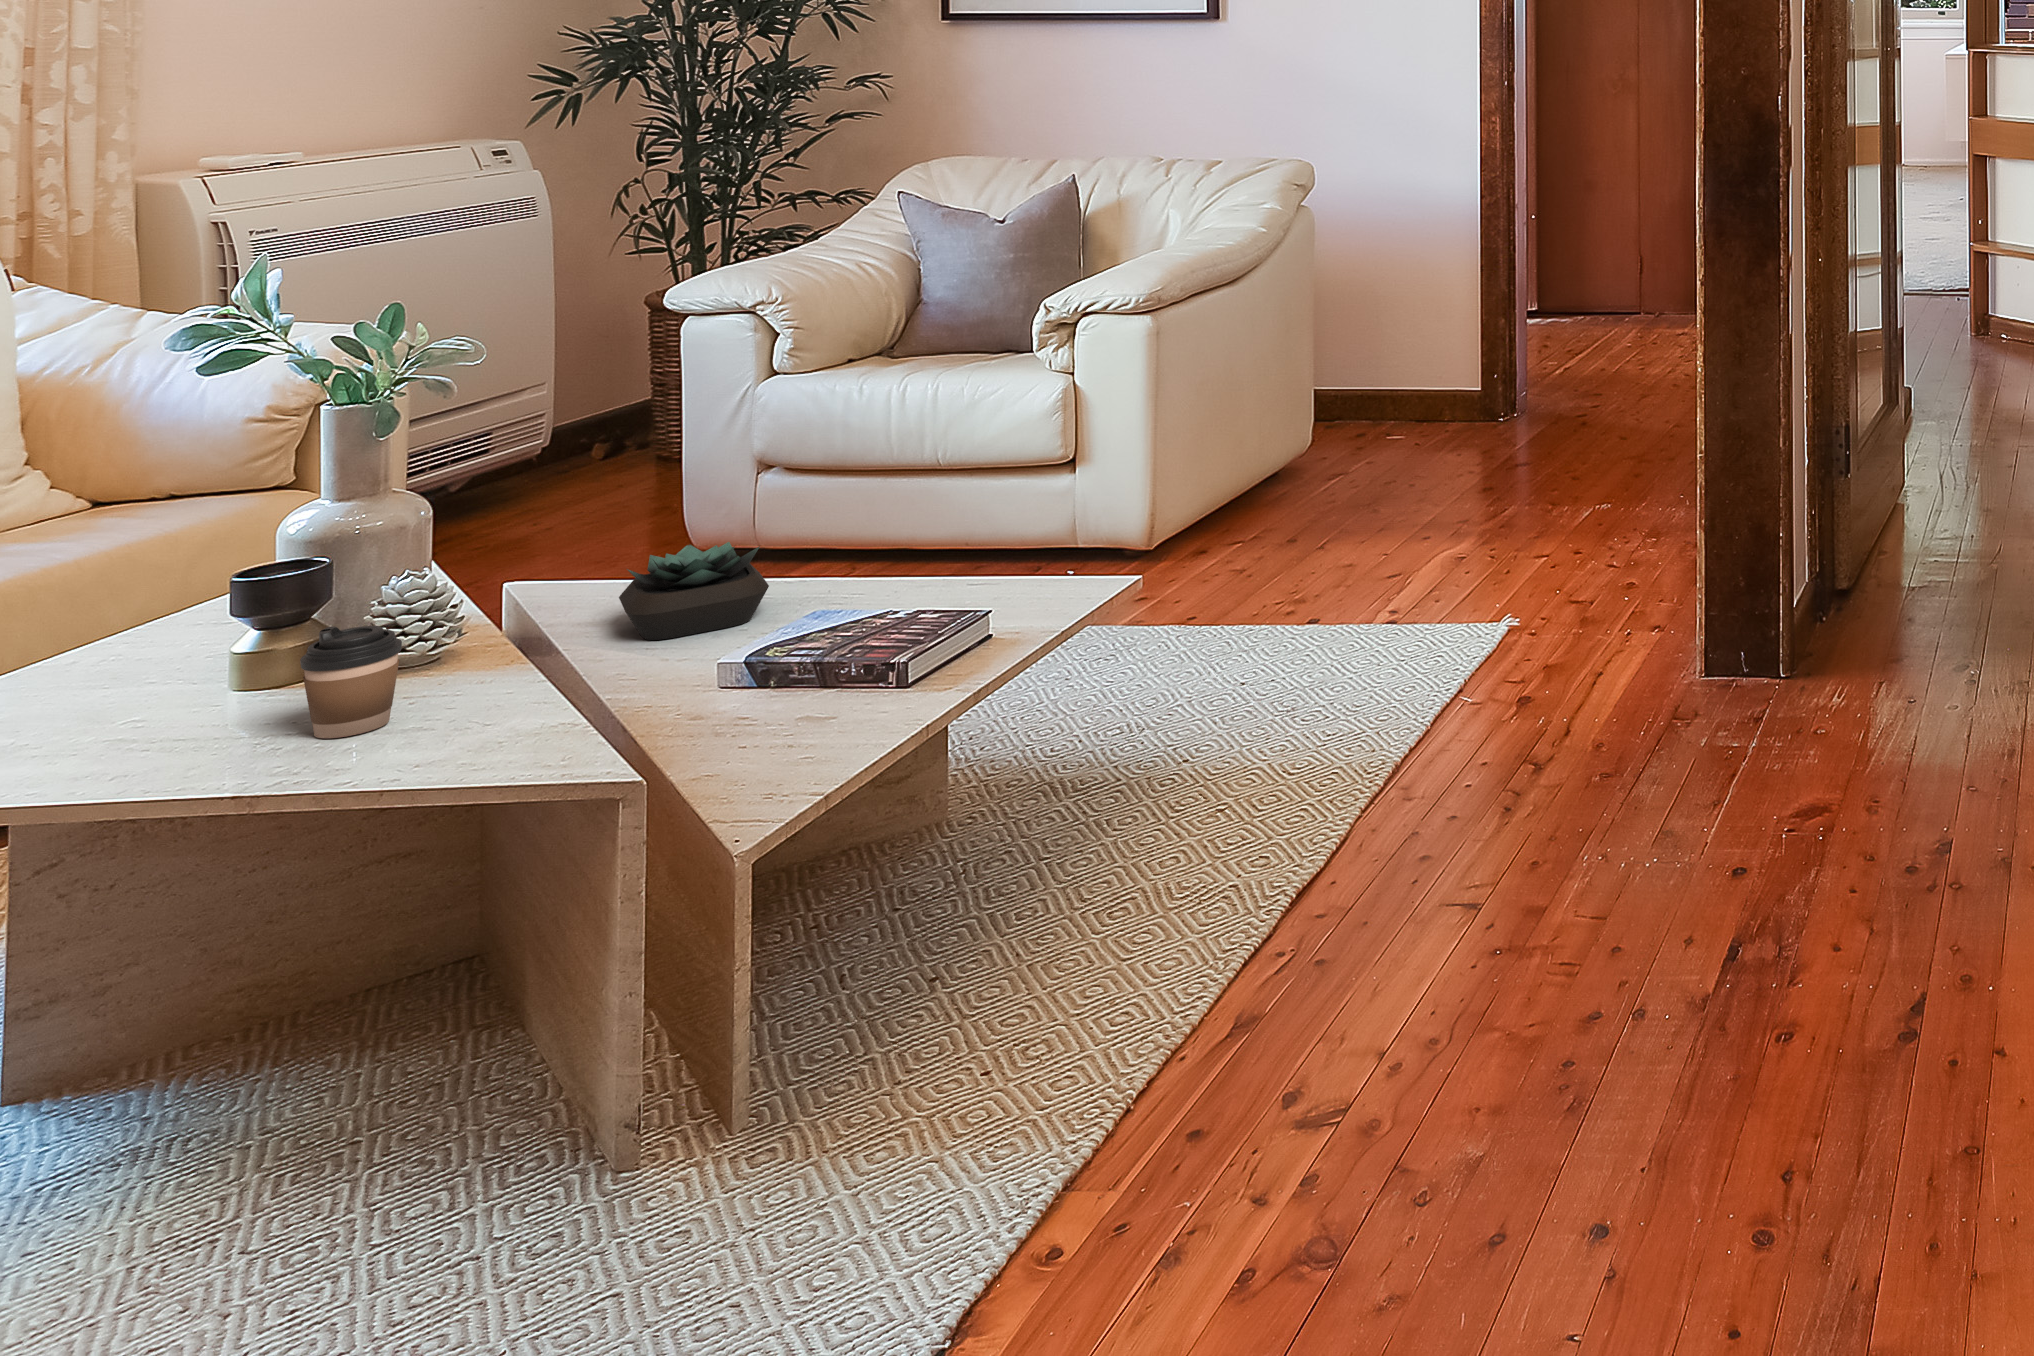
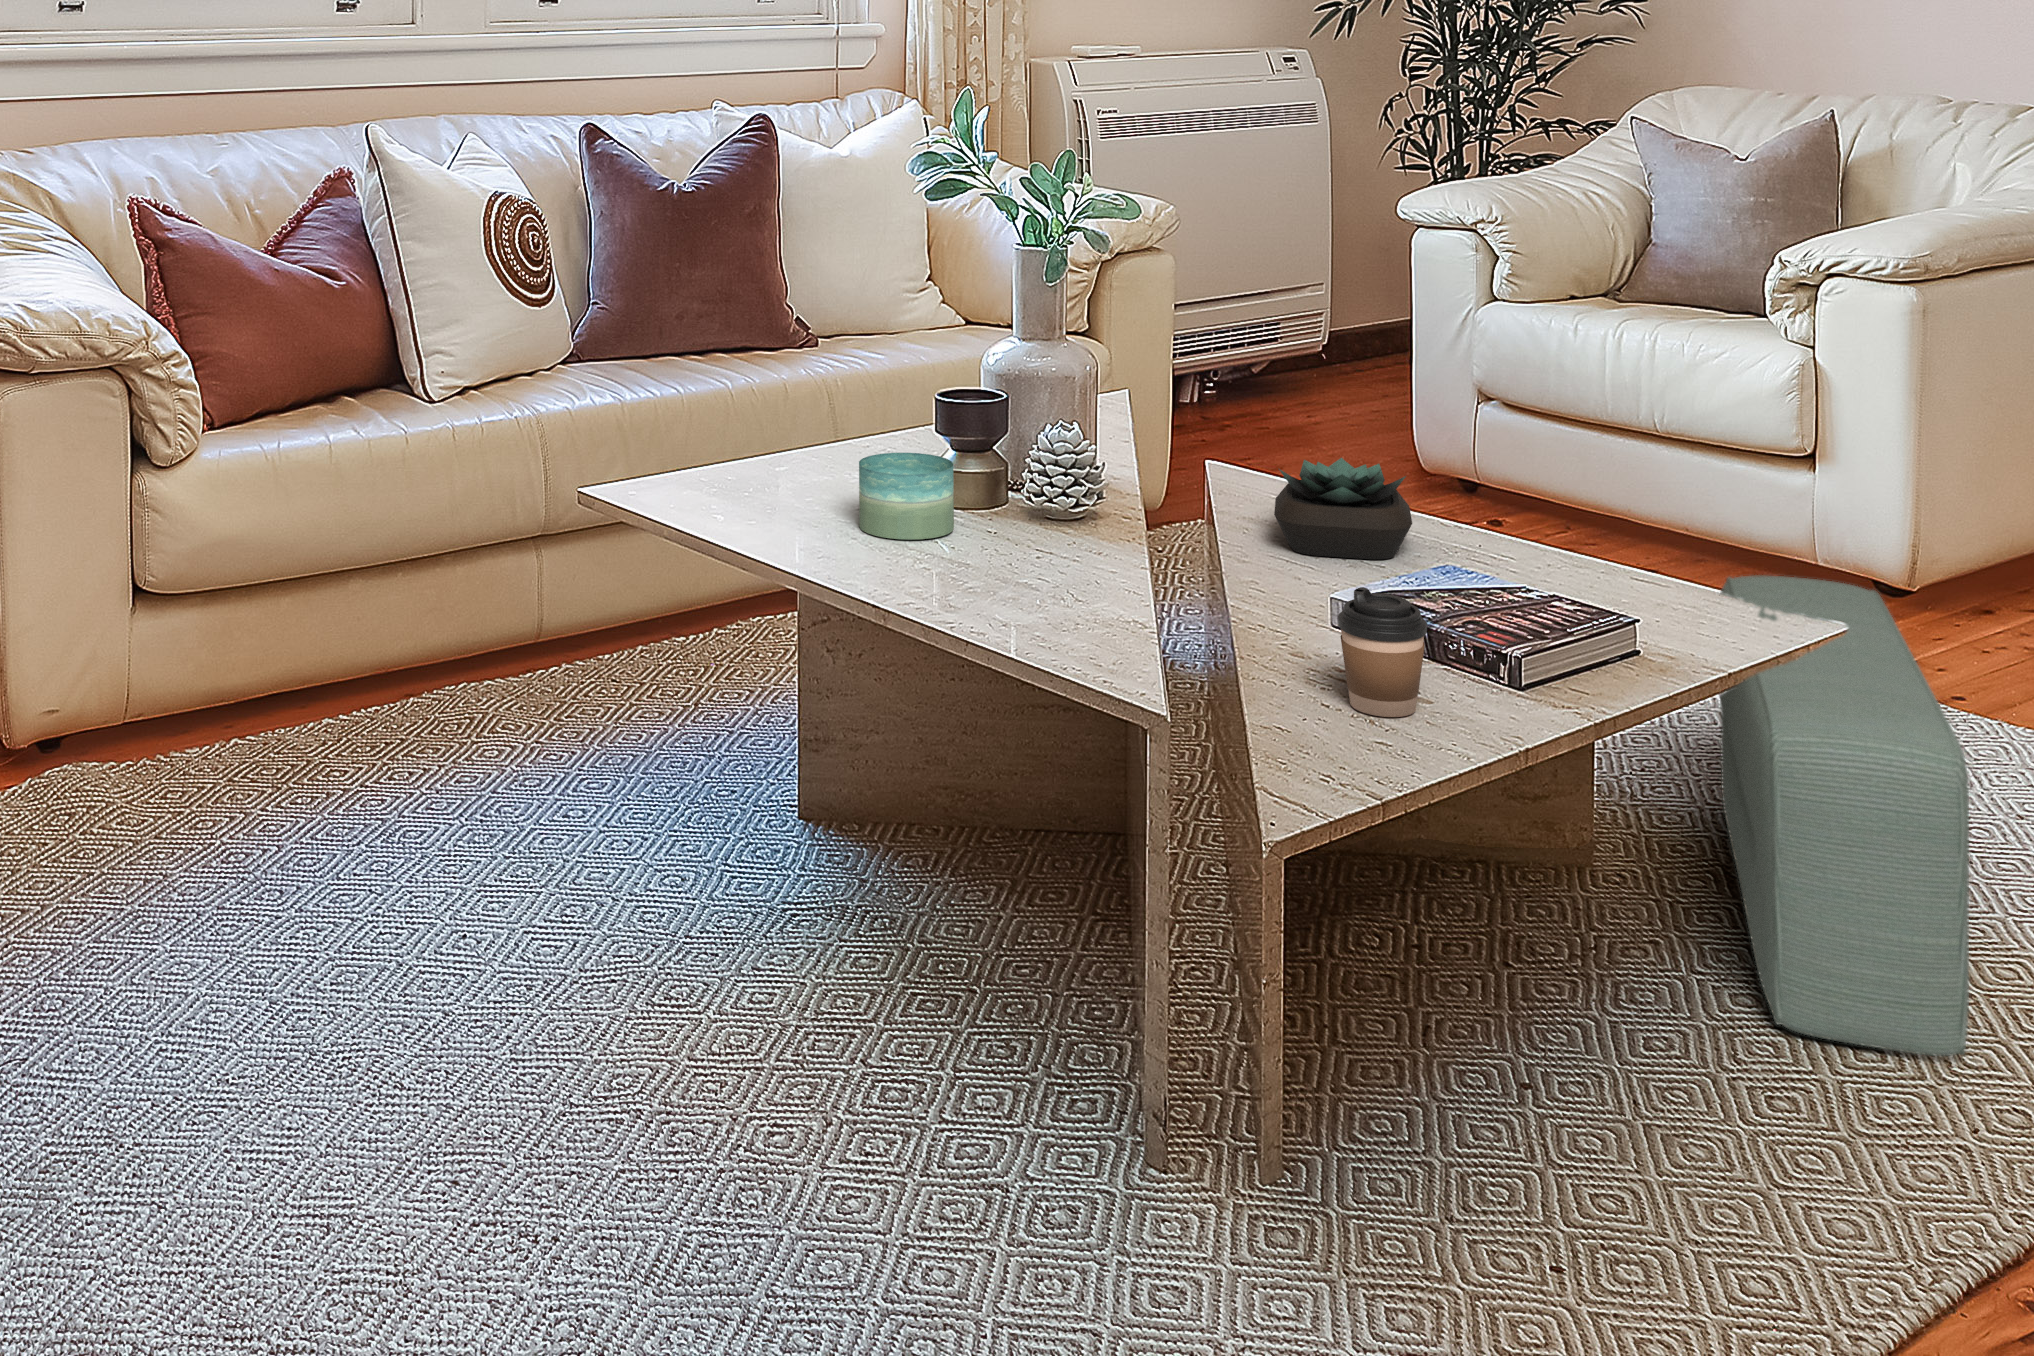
pouf: none [1032,545,1231,870] -> present [1720,575,1969,1056]
coffee cup: present [300,626,402,738] -> present [1338,587,1427,717]
candle: none [129,643,268,746] -> present [859,453,954,540]

